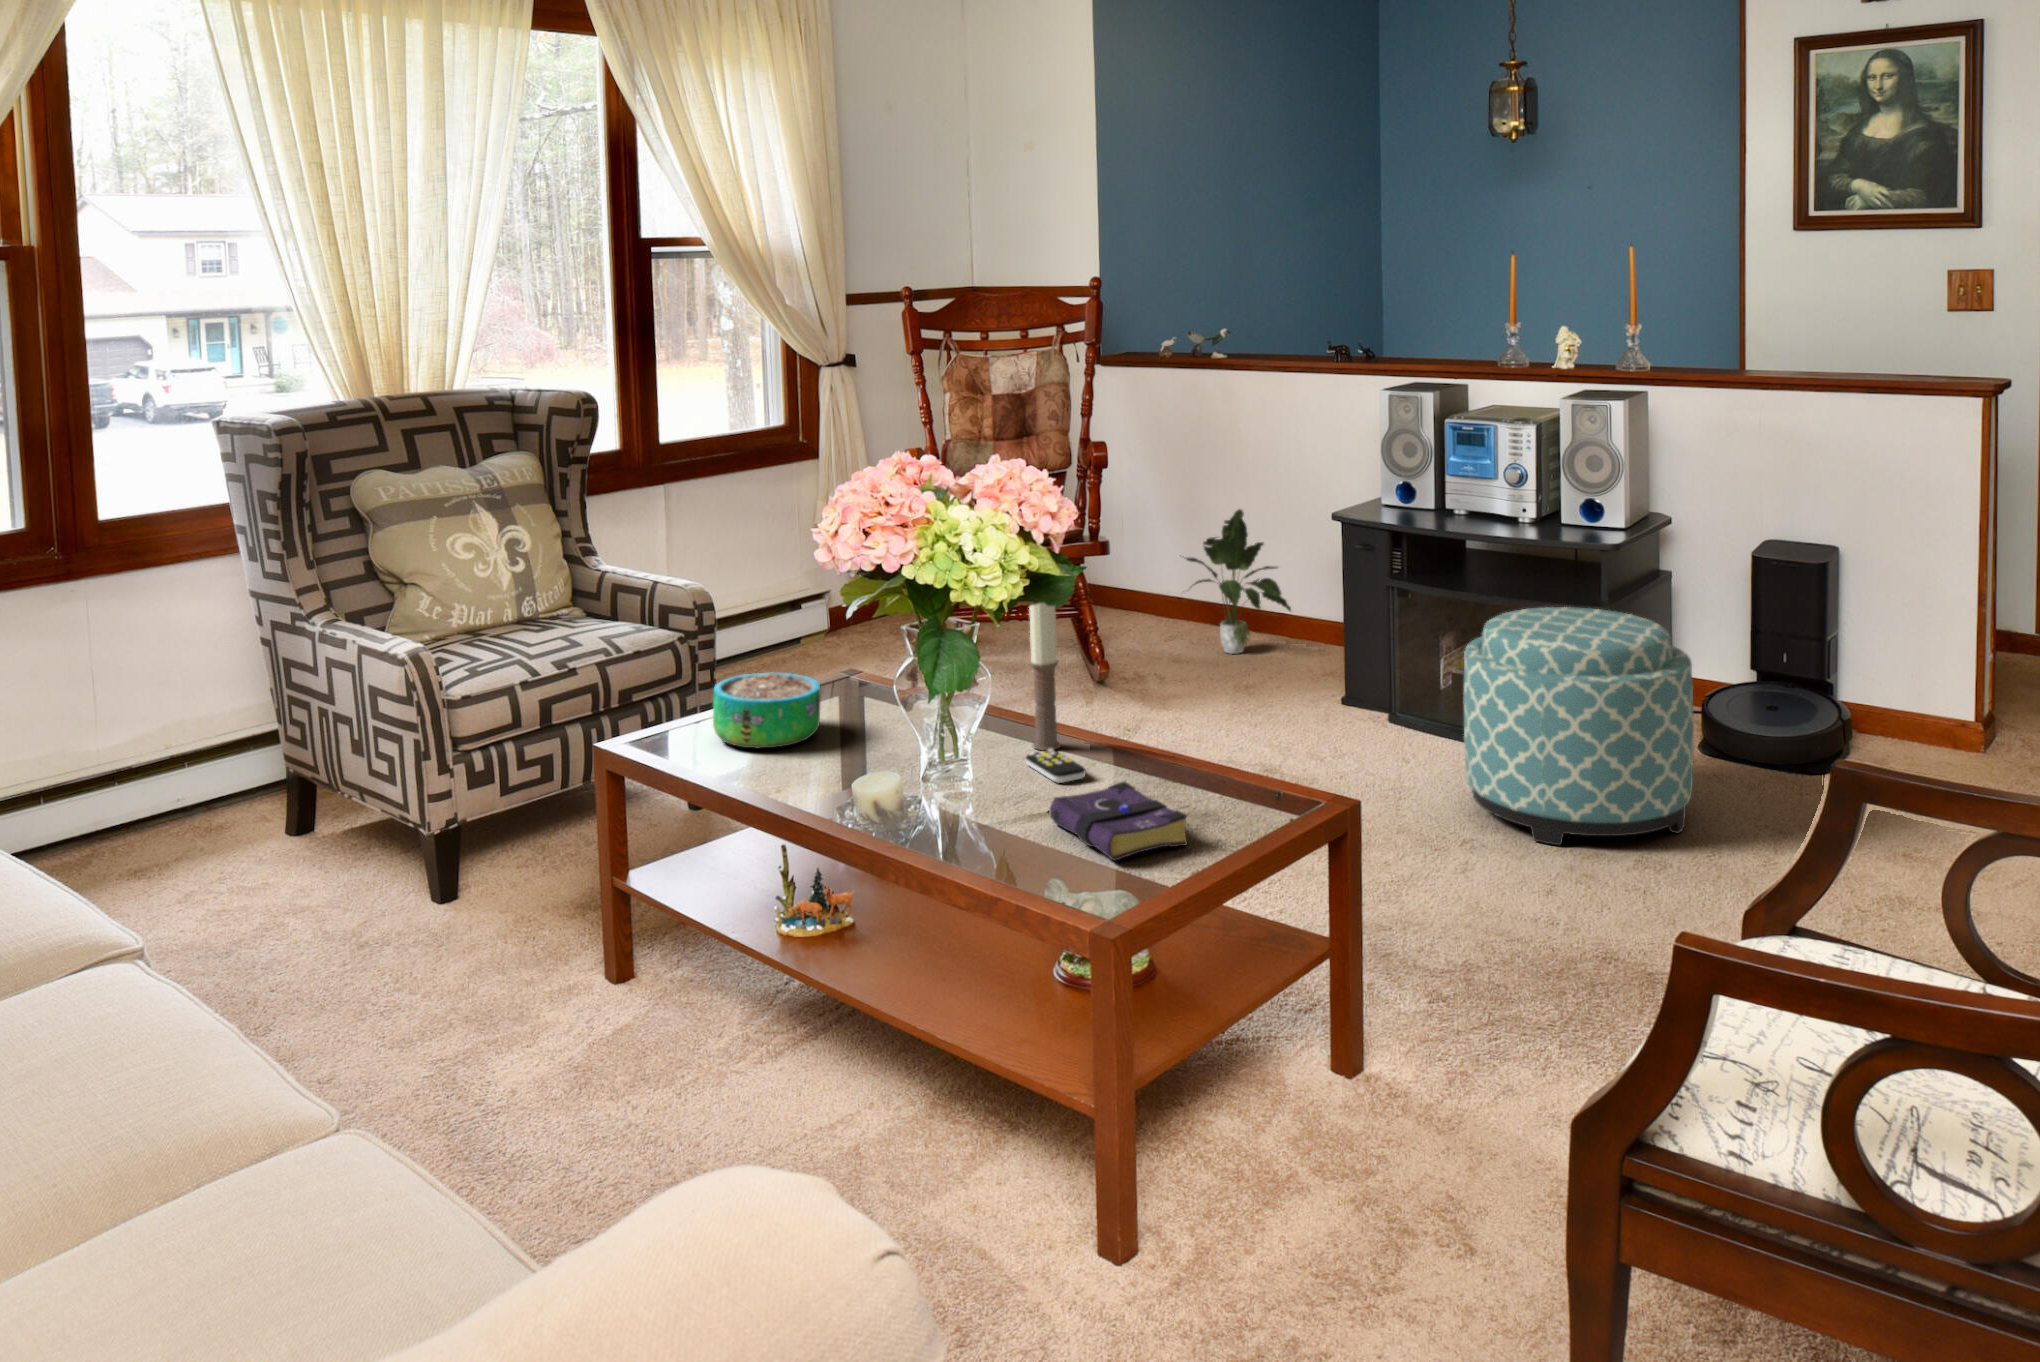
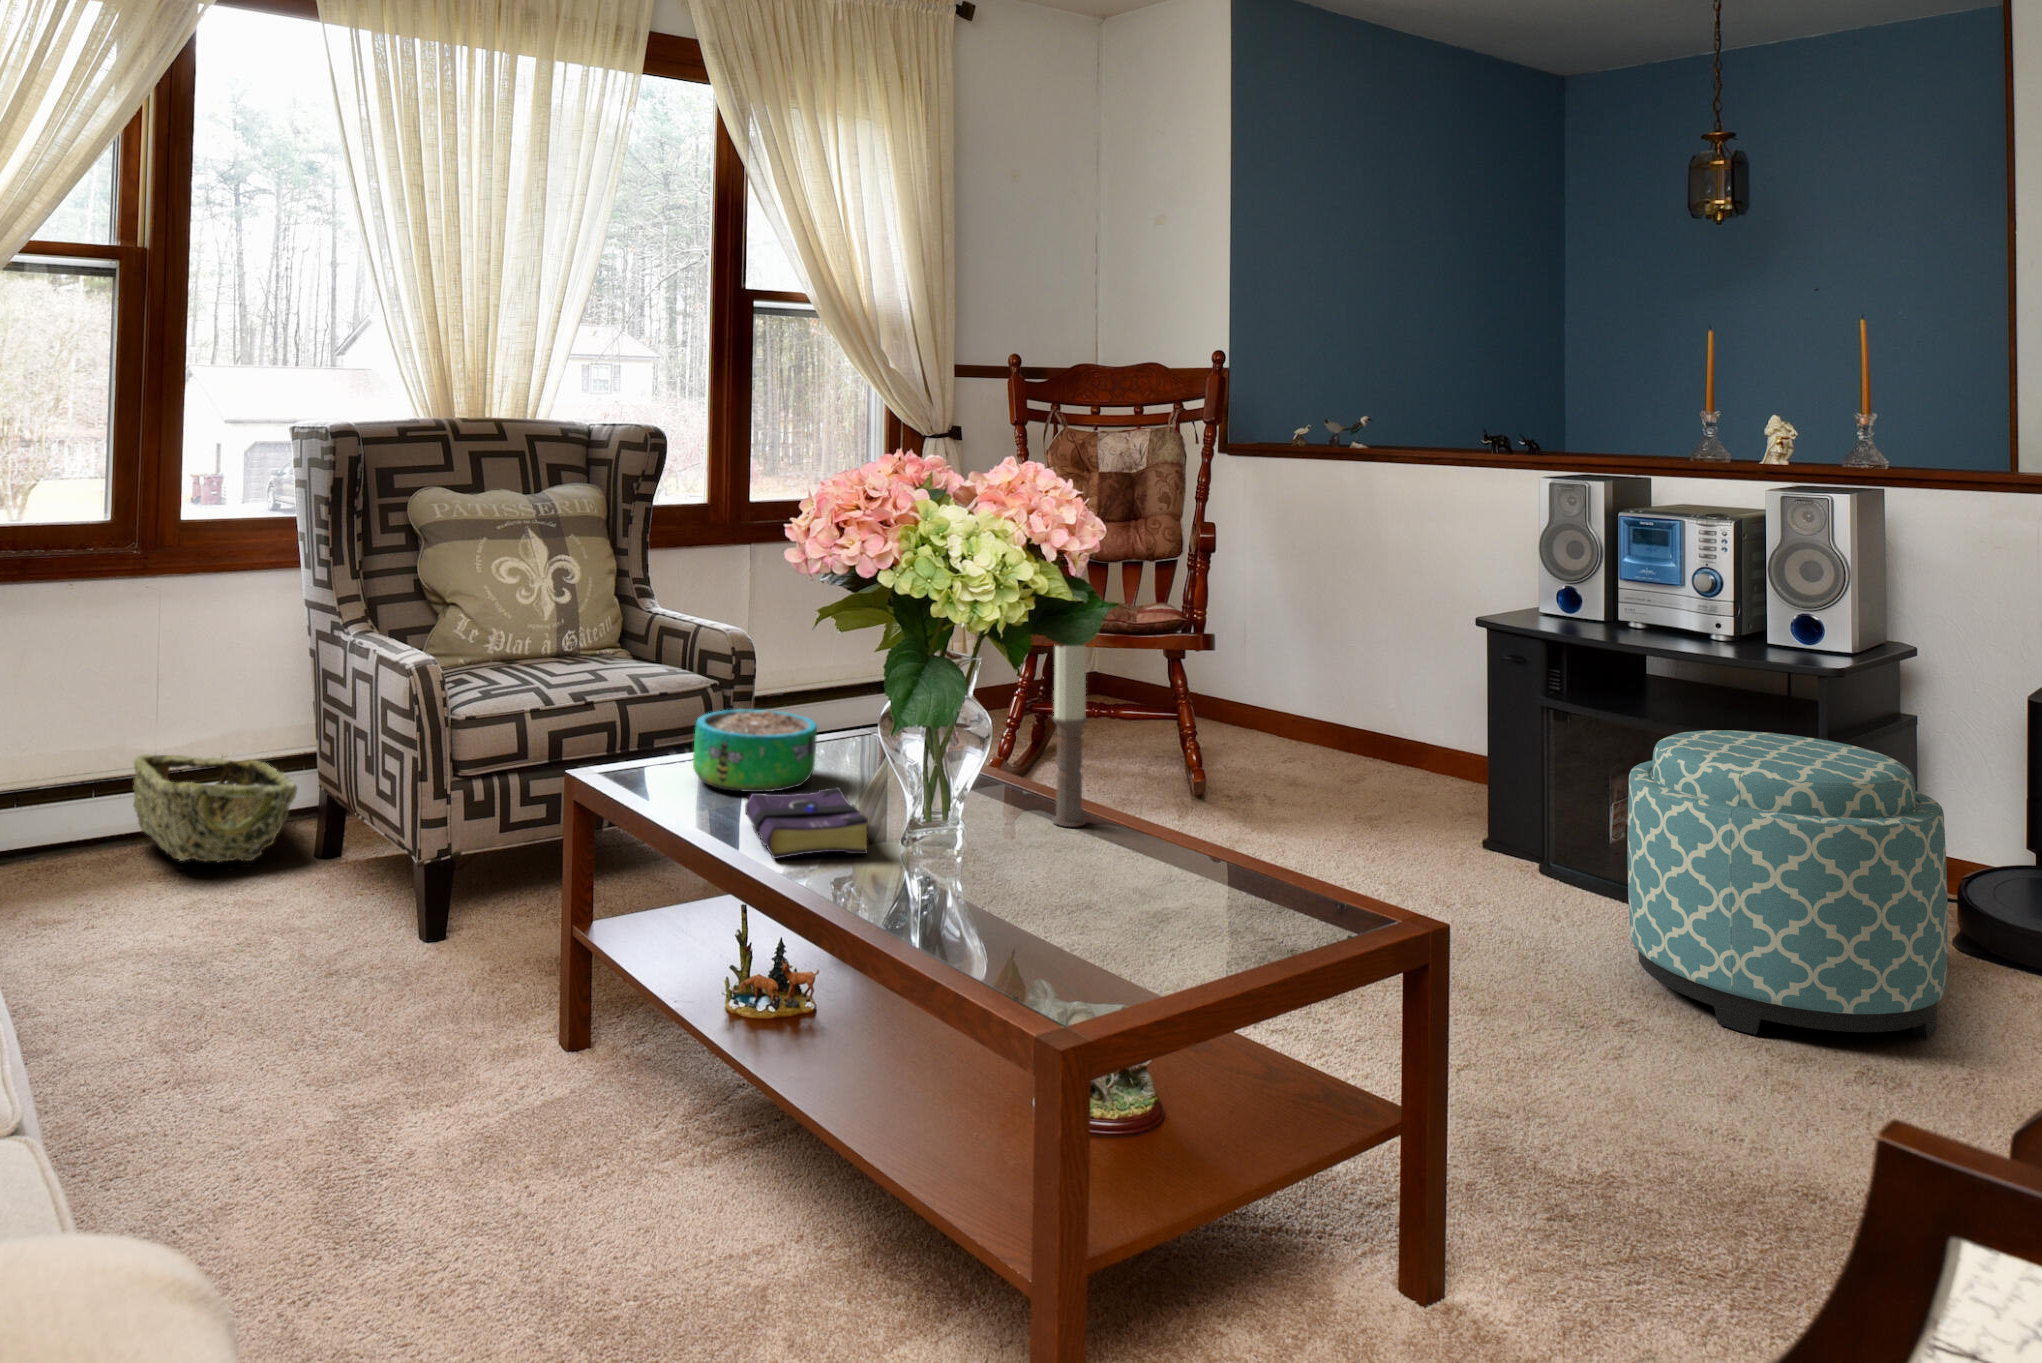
potted plant: present [1186,509,1291,654] -> none [1302,611,1433,776]
woven basket: none [82,749,266,858] -> present [133,754,297,862]
remote control: present [1026,749,1086,783] -> none [1035,823,1102,862]
book: present [1050,782,1188,861] -> present [745,787,868,859]

